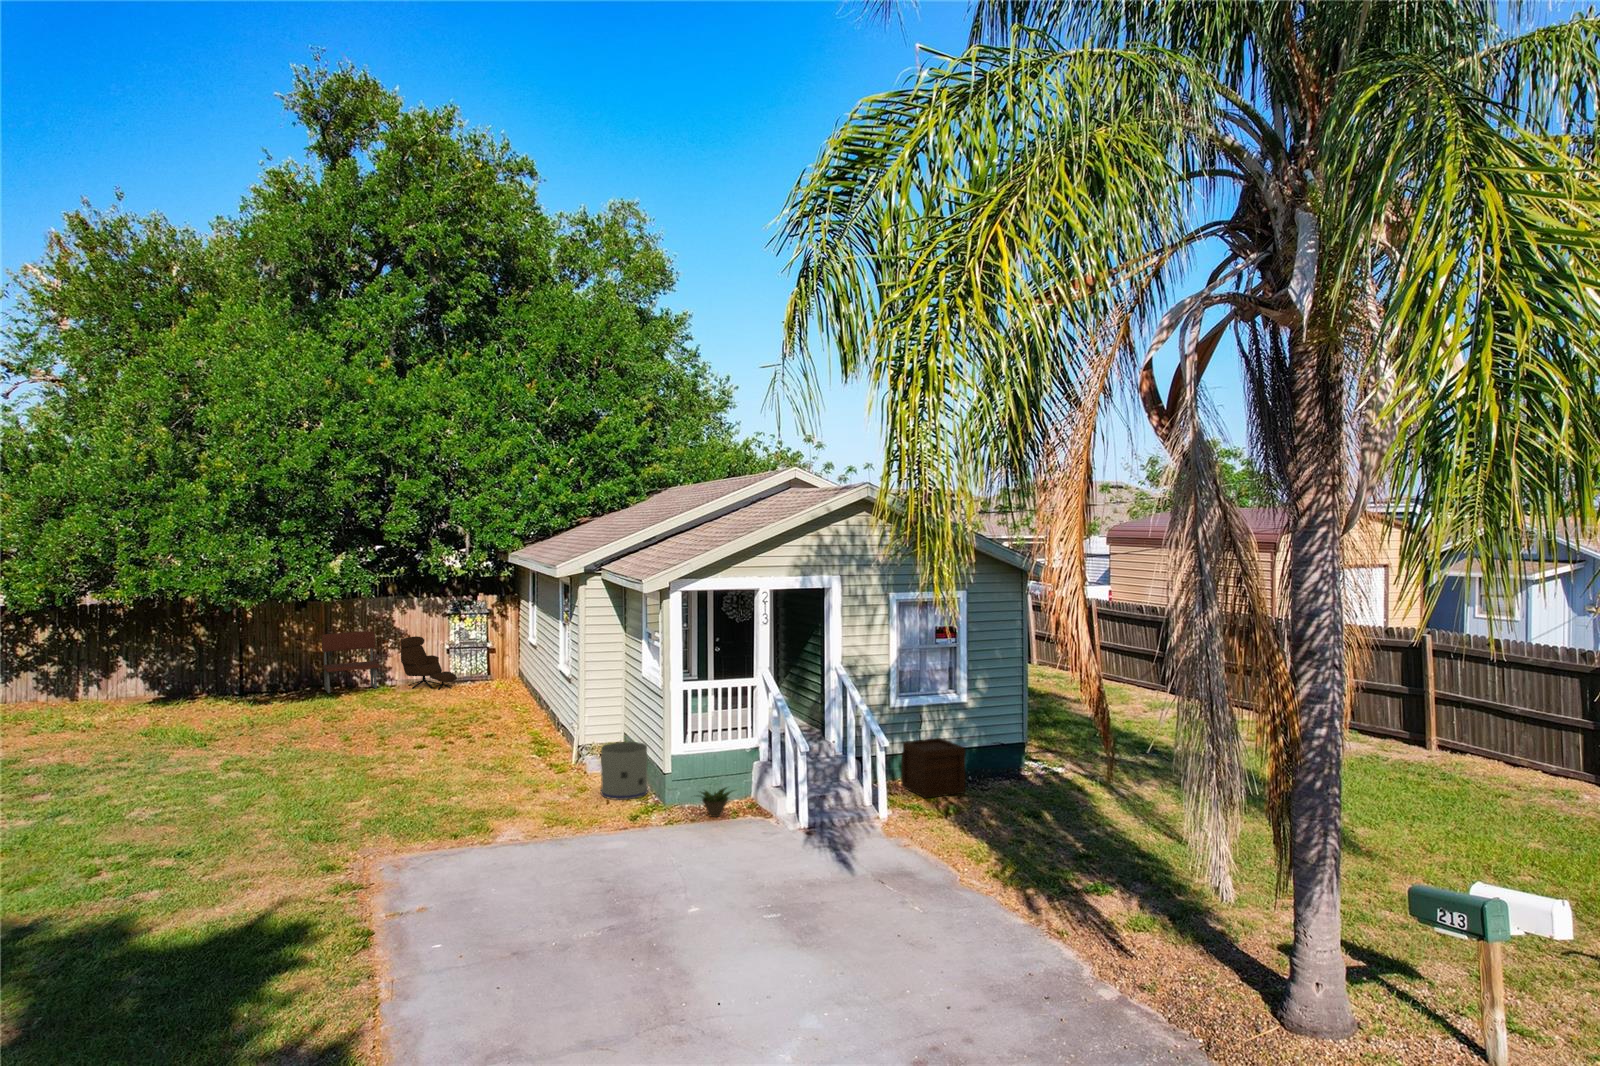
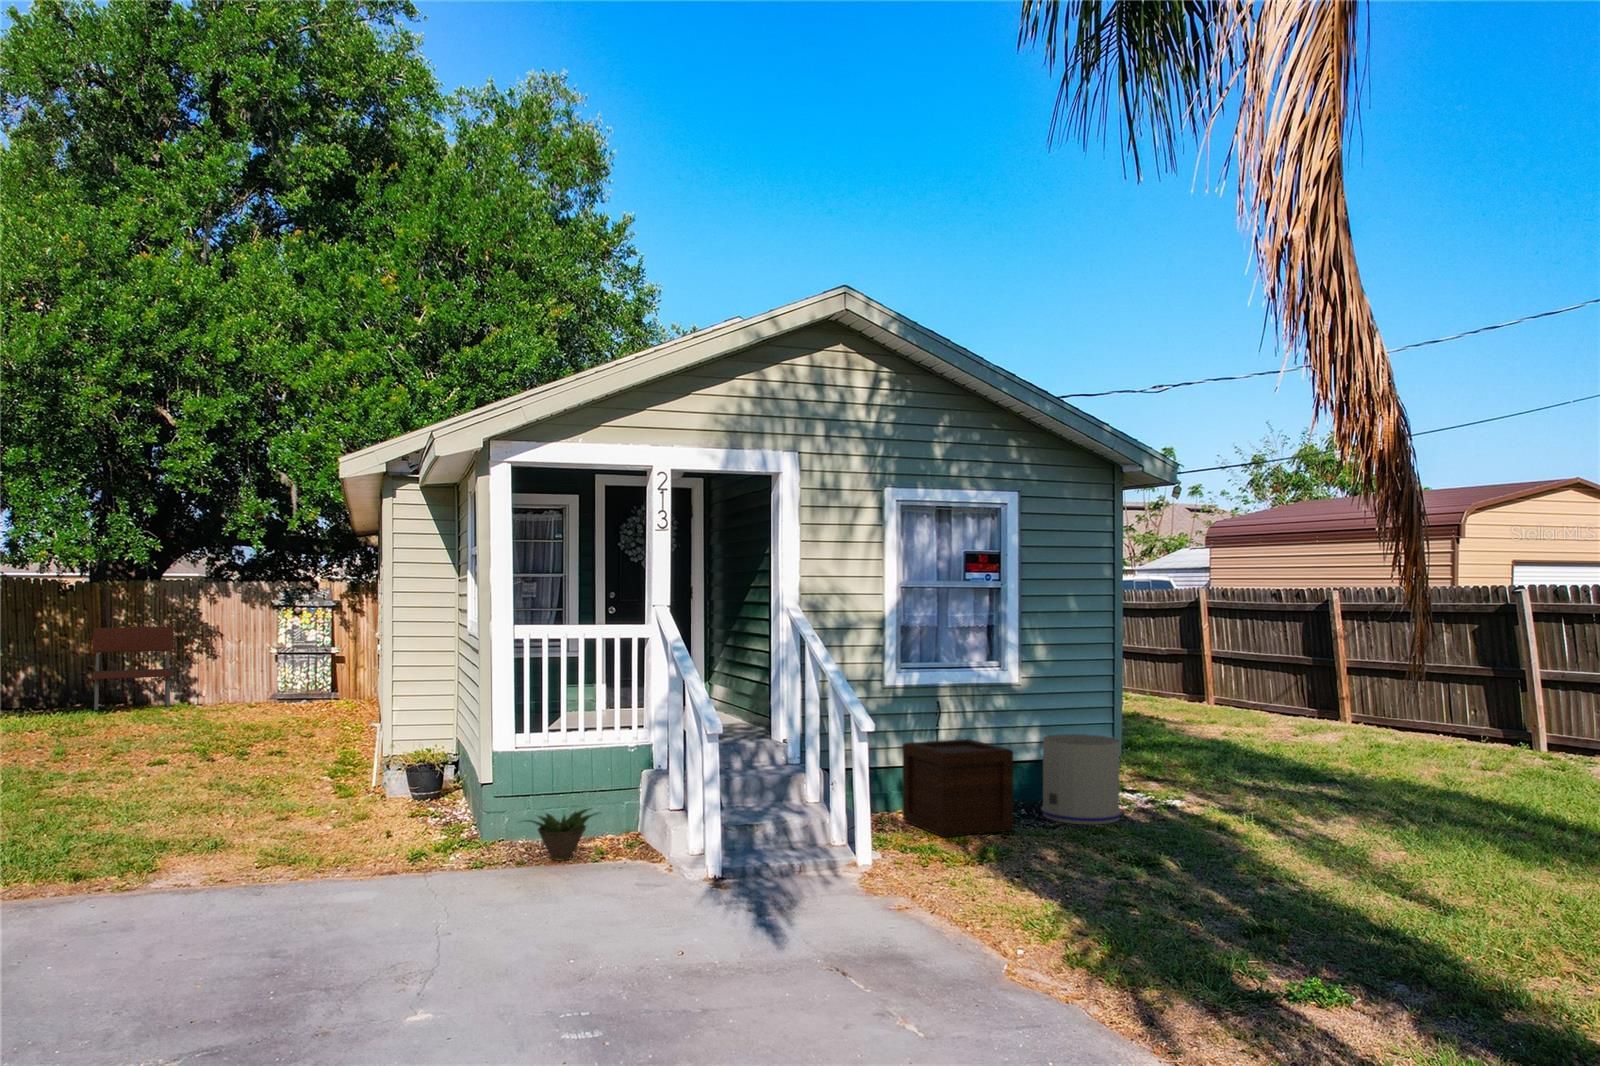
lounge chair: present [401,636,457,690] -> none [205,635,285,708]
trash can: present [601,742,648,800] -> present [1041,734,1121,825]

